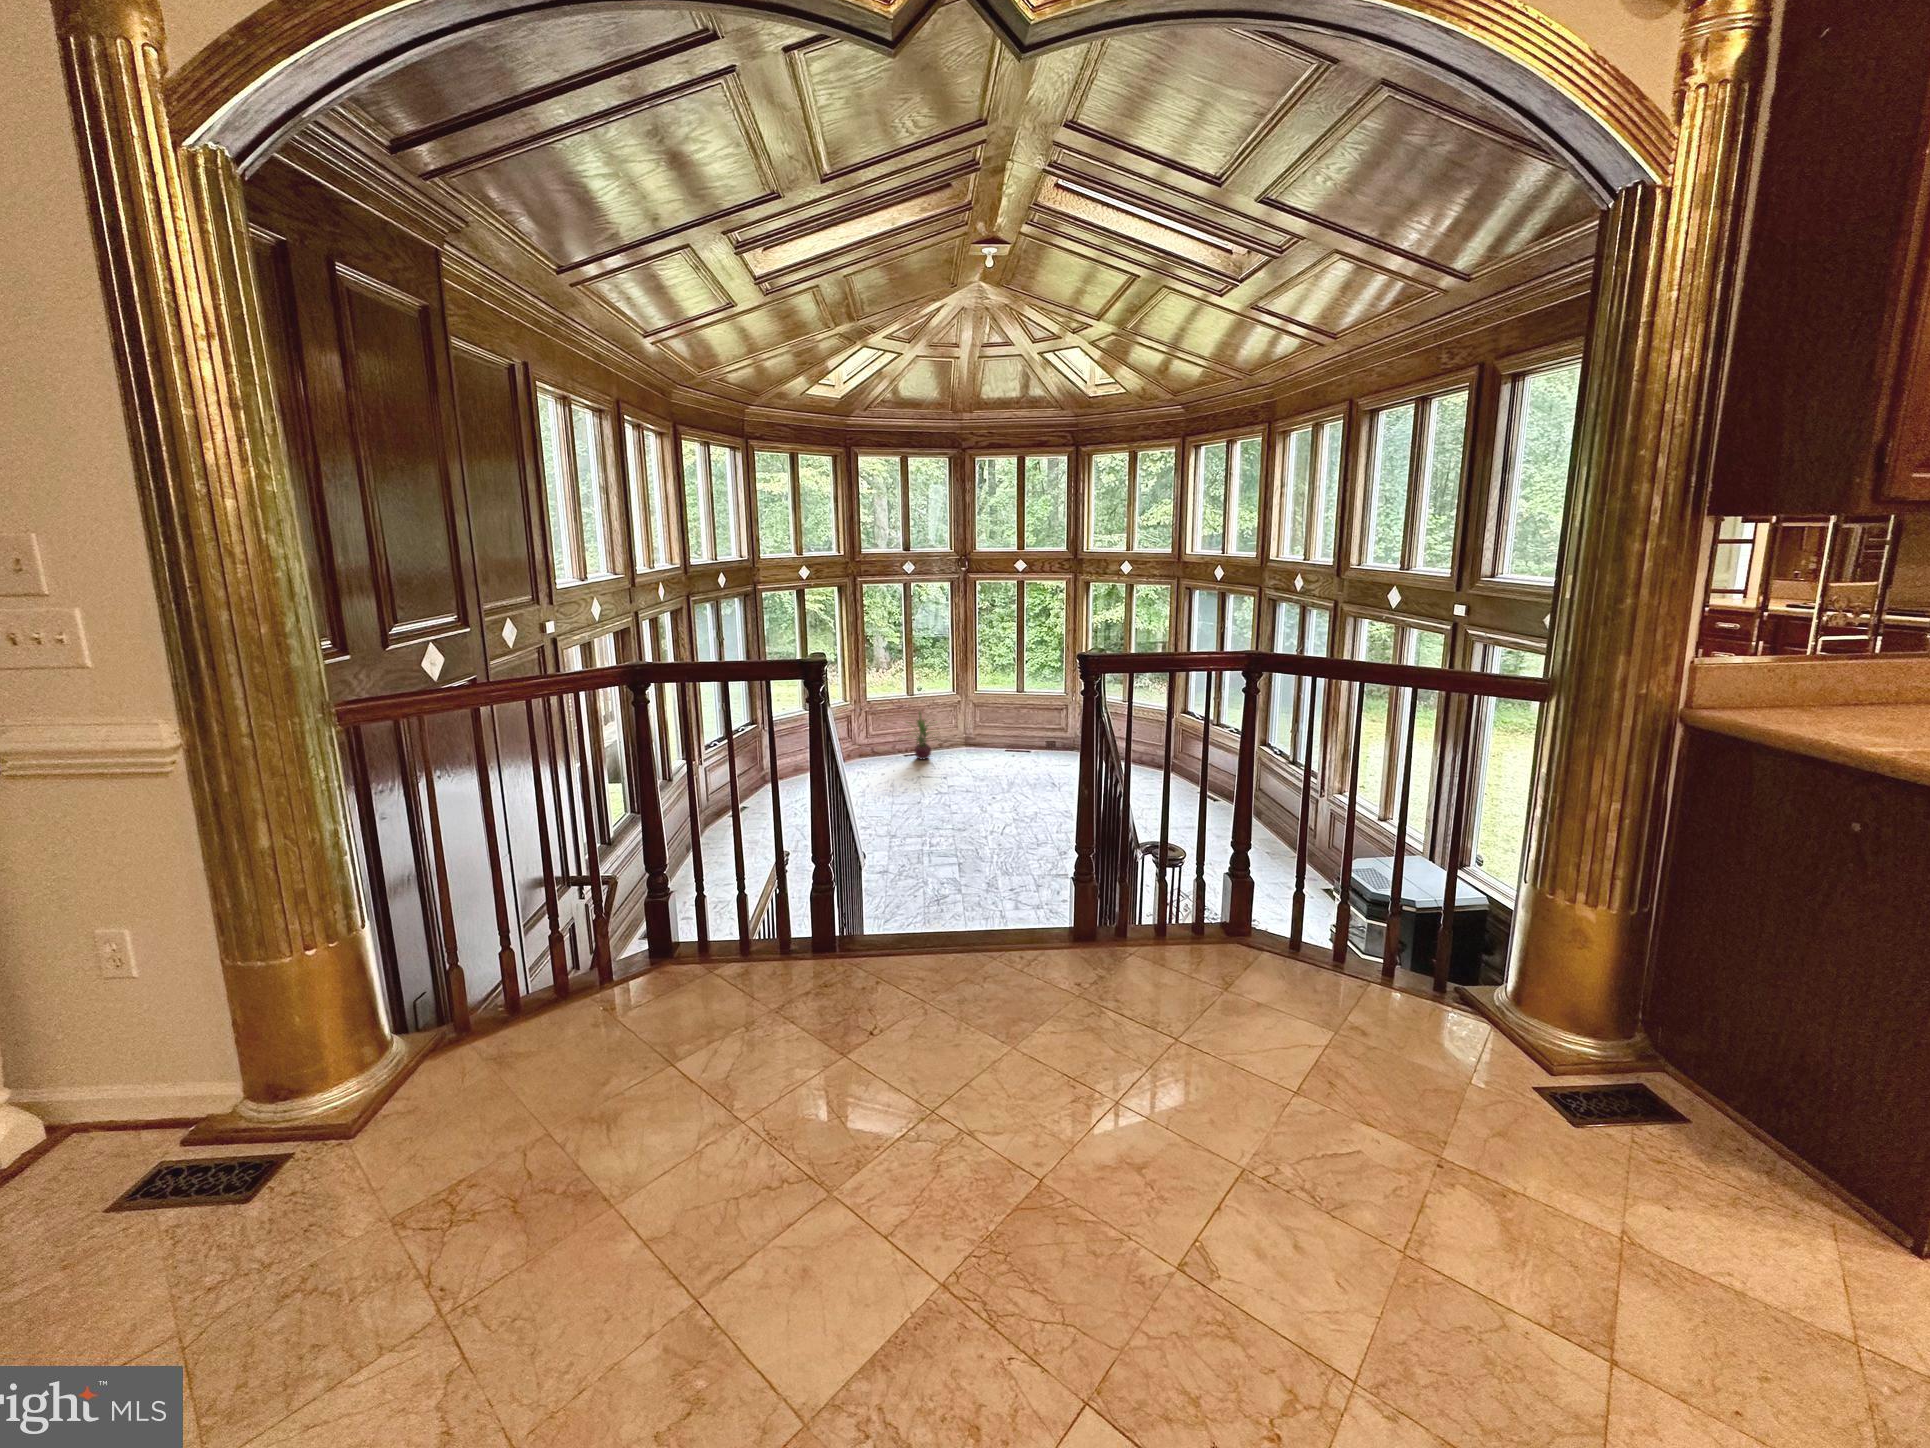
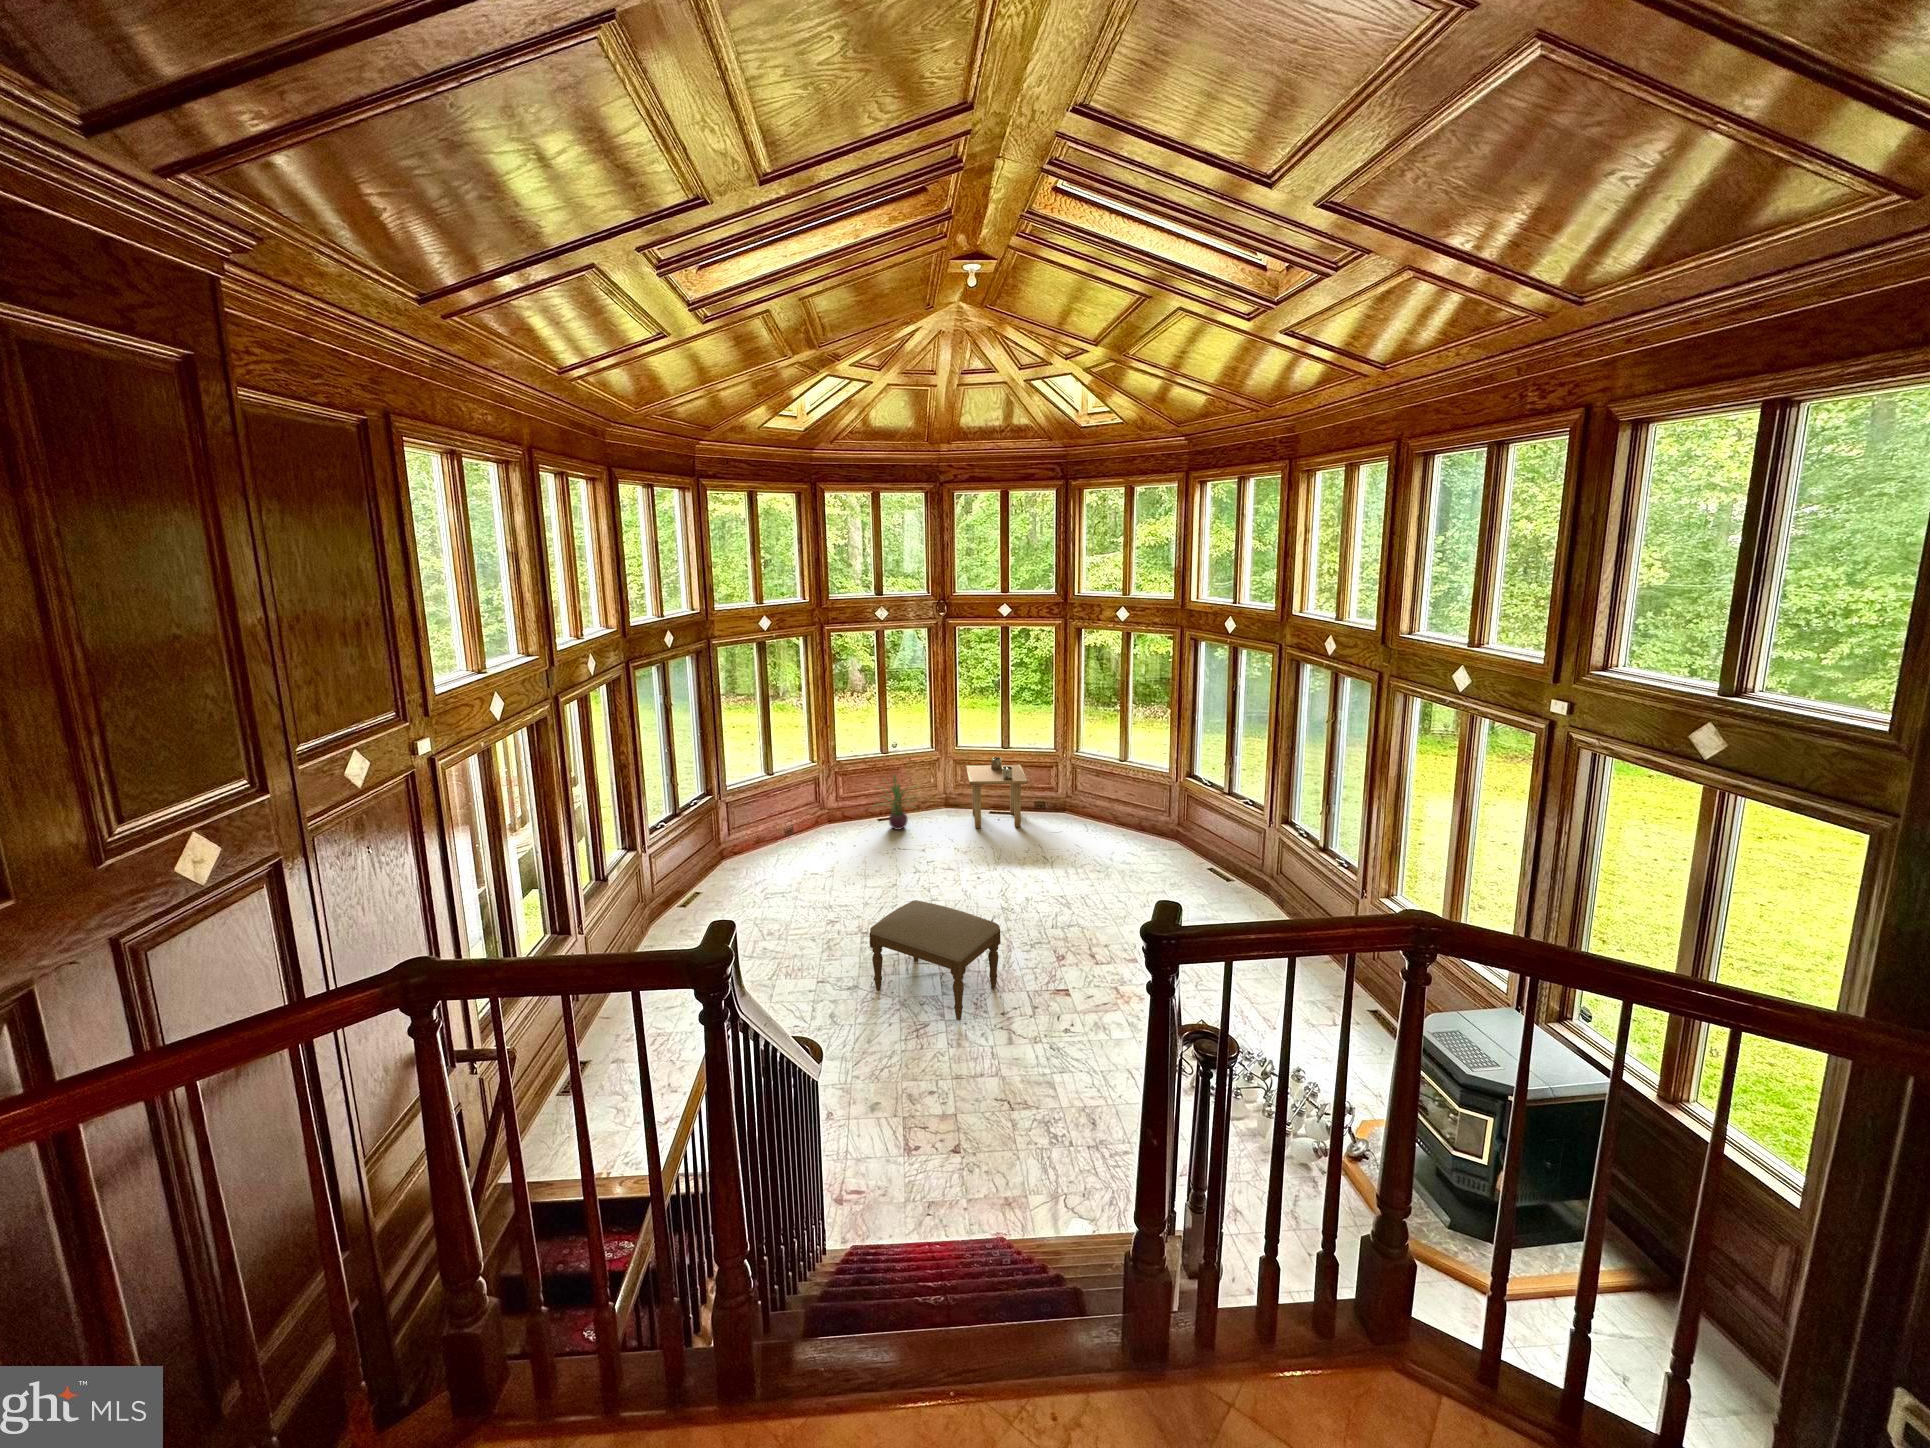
side table: none [984,697,1038,758] -> present [966,757,1027,828]
ottoman: none [899,799,1010,891] -> present [869,900,1000,1020]

